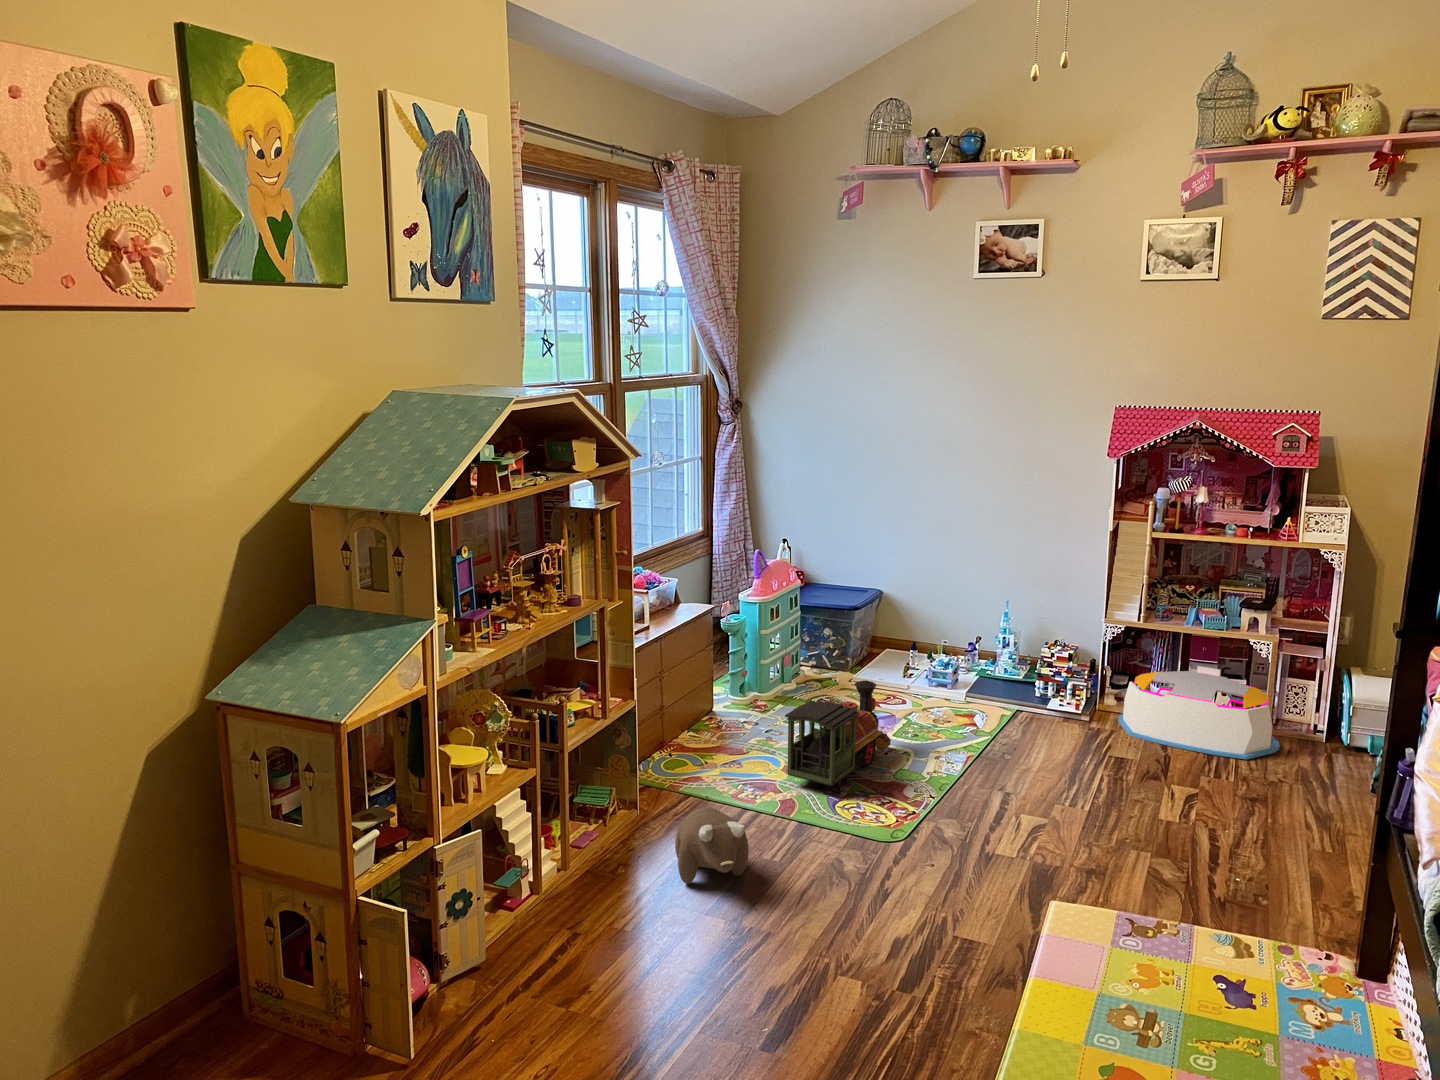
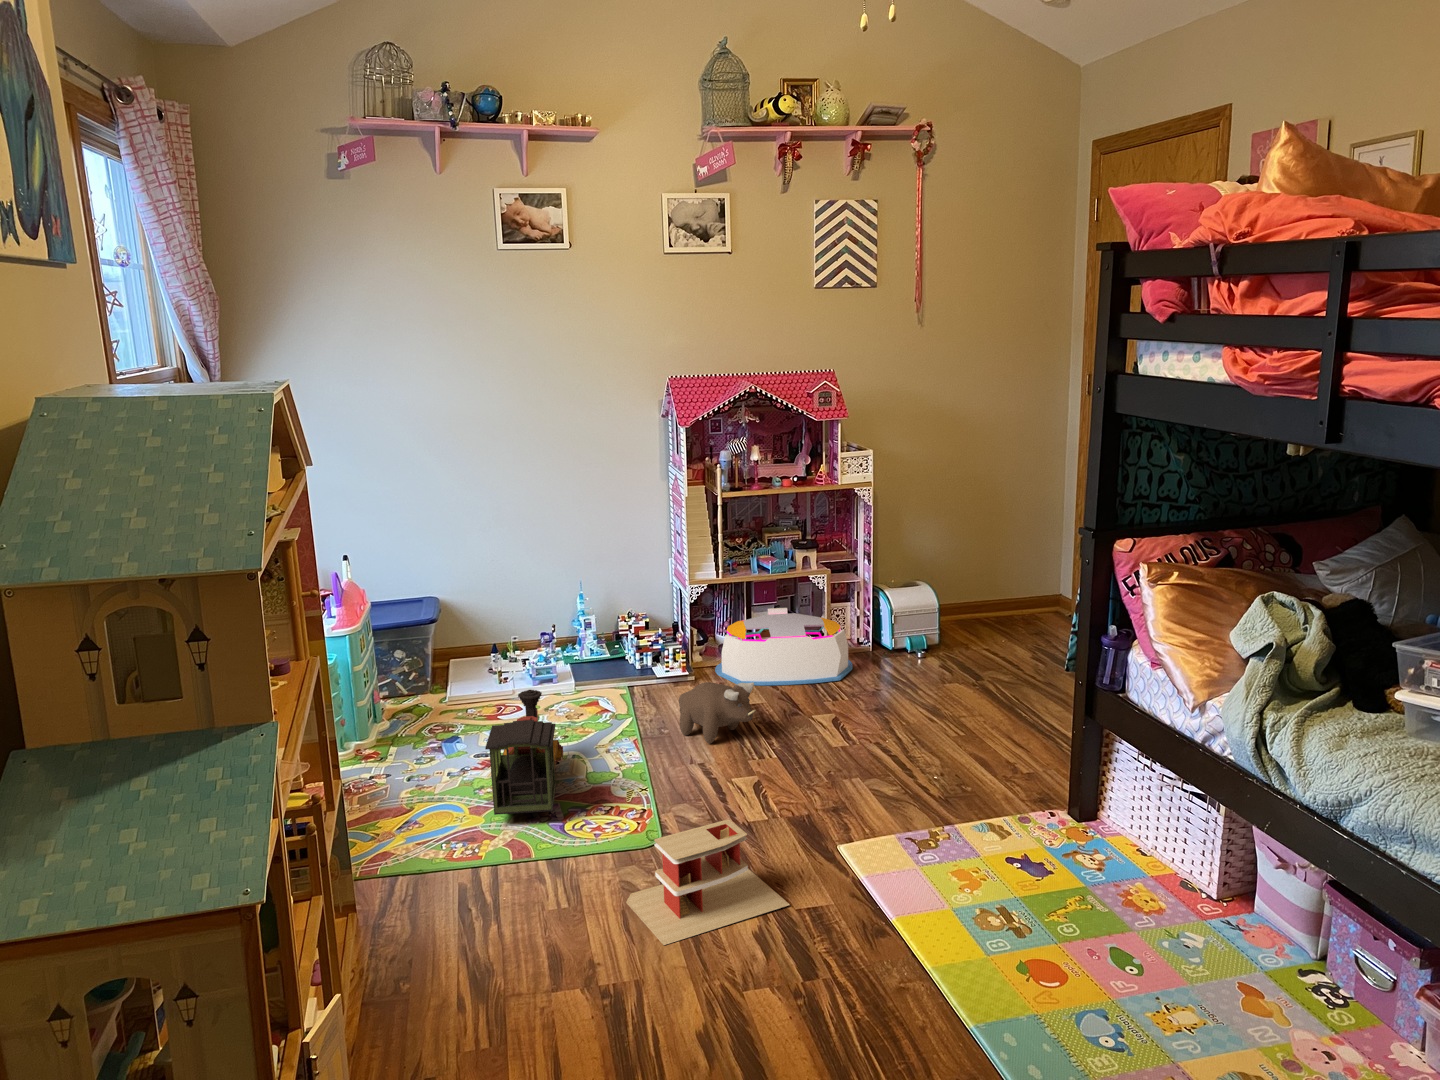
plush toy: present [675,807,749,884] -> present [679,682,755,744]
toy house: none [816,826,953,930] -> present [626,820,789,945]

